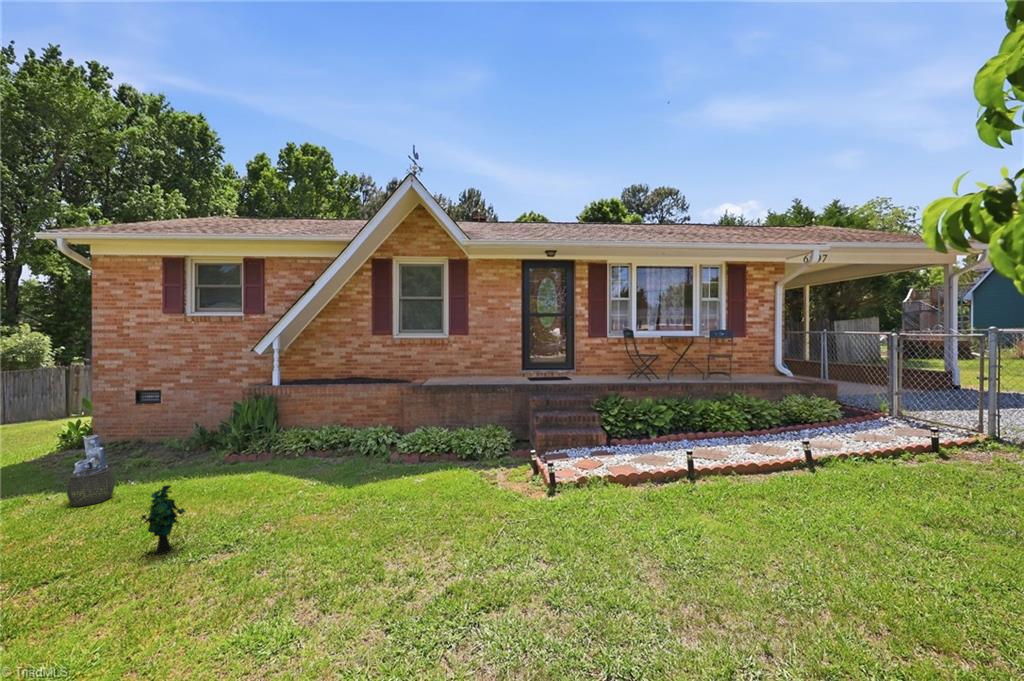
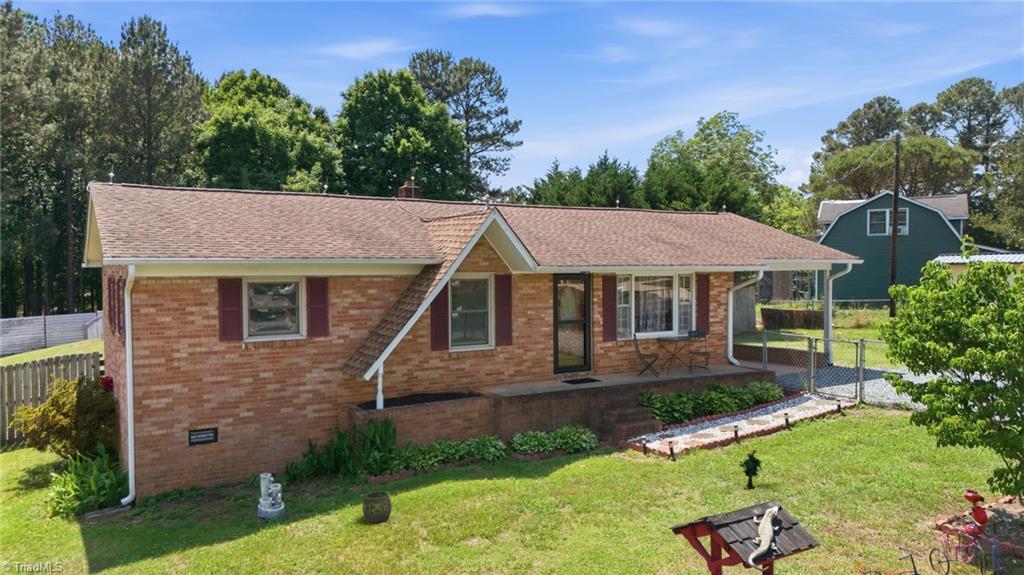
decorative plant: present [142,485,185,555] -> present [740,450,762,489]

